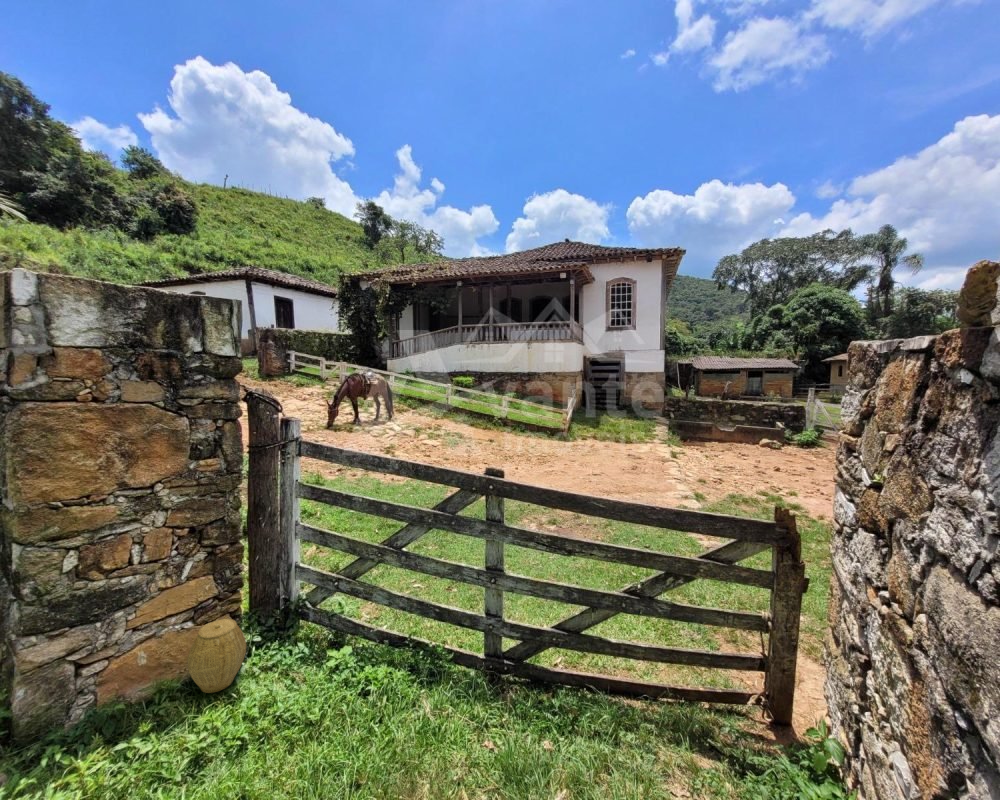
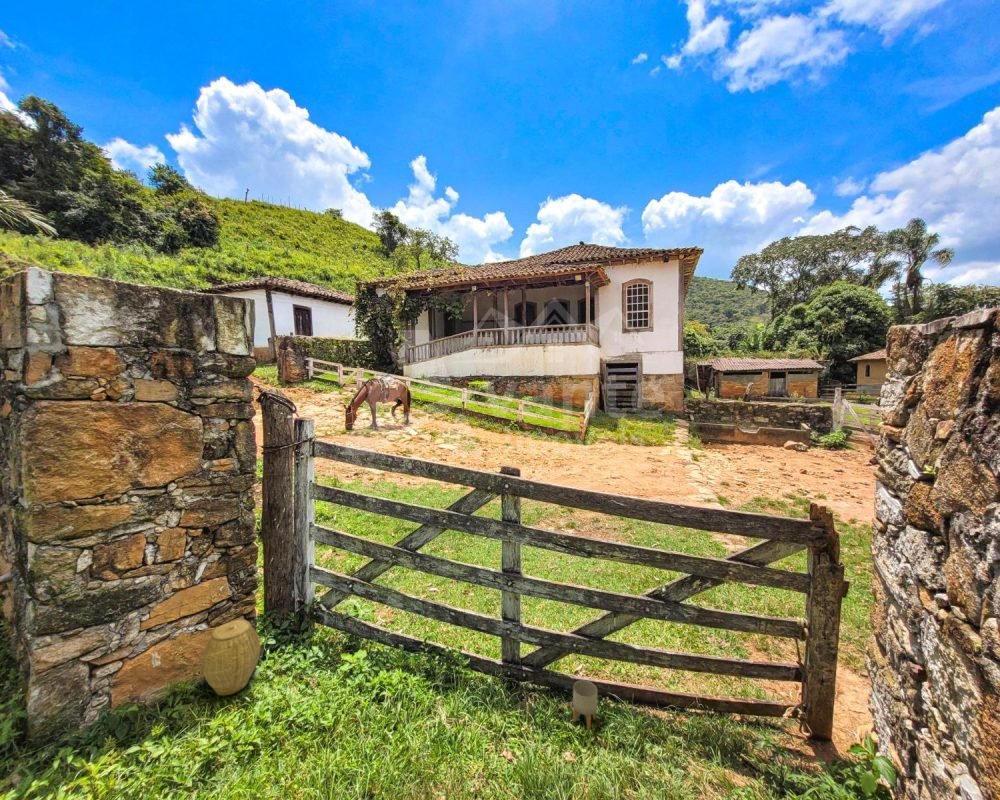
planter: none [552,673,575,719] -> present [573,680,597,729]

